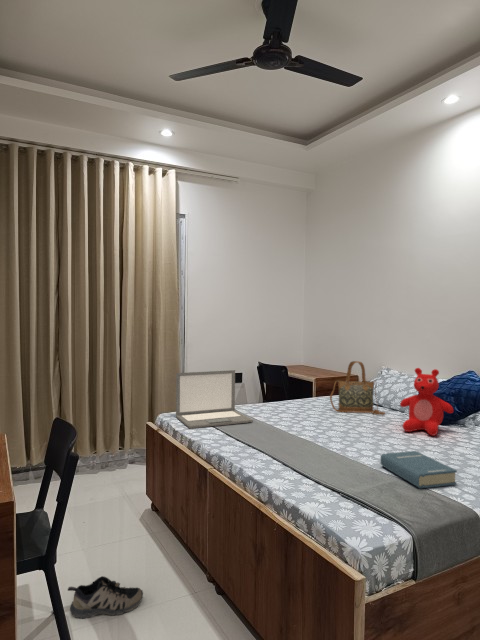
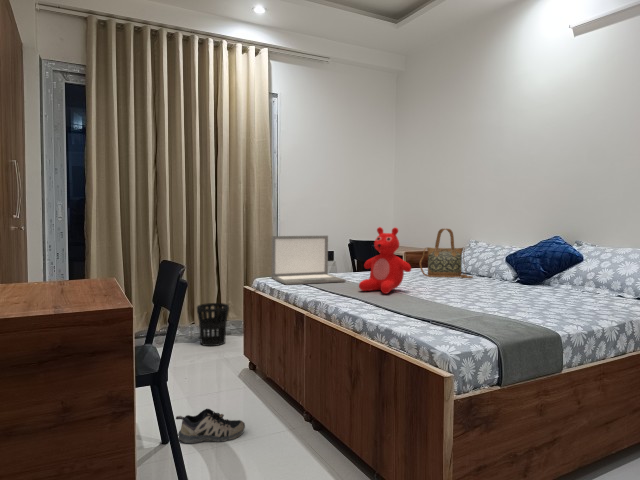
teddy bear: present [400,368,453,436] -> present [359,227,411,293]
wastebasket: none [99,432,133,480] -> present [197,303,229,346]
hardback book: present [381,451,457,488] -> none [468,294,541,319]

